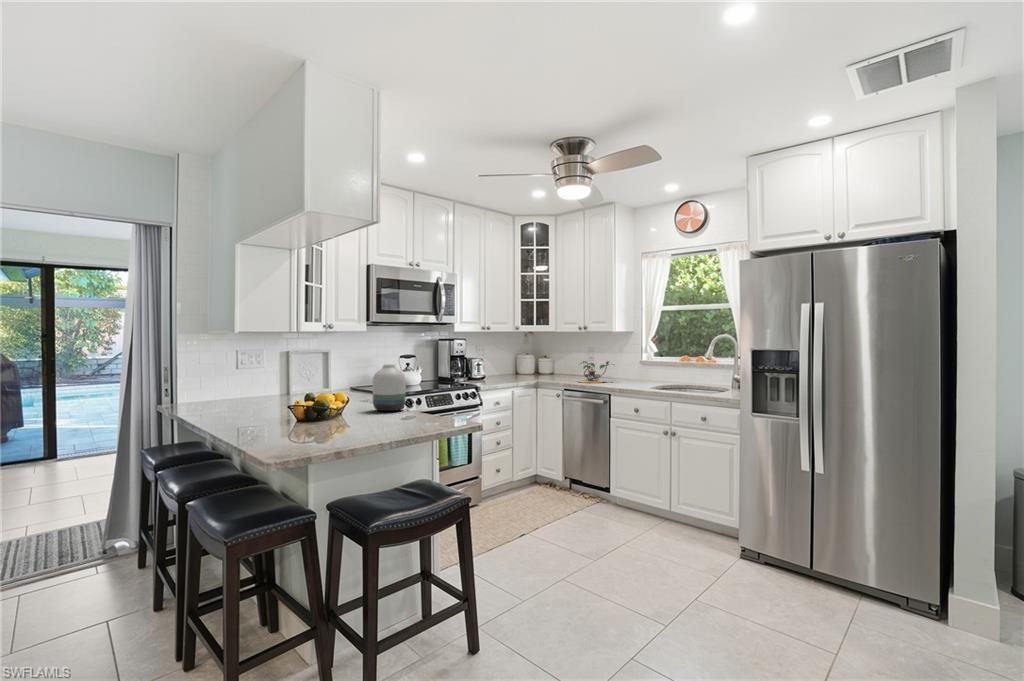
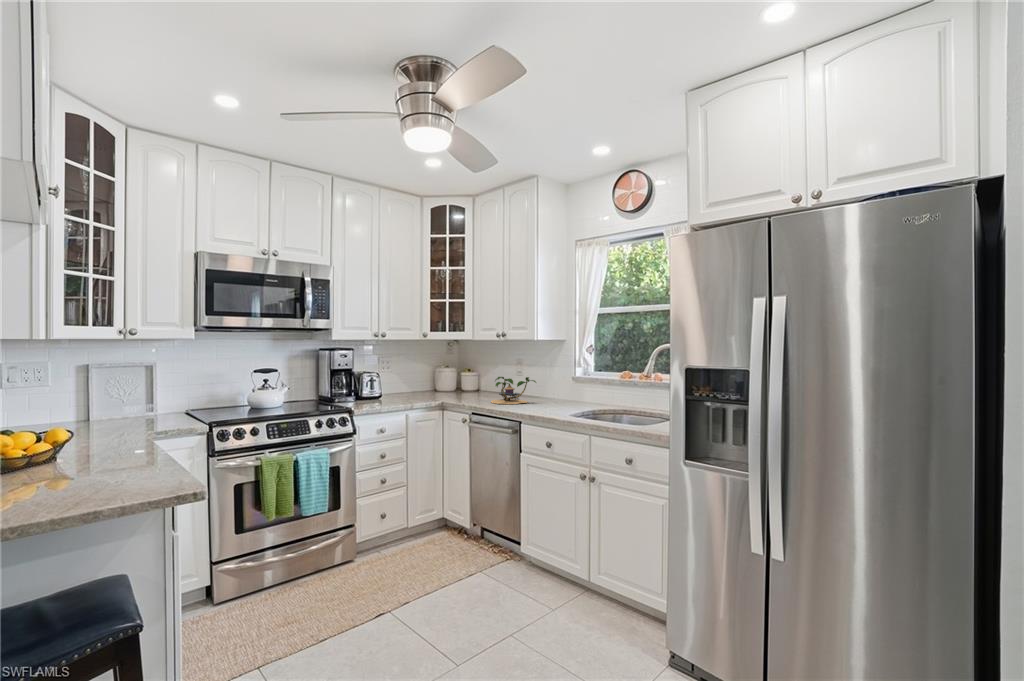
vase: present [373,364,406,411] -> none [54,394,120,471]

